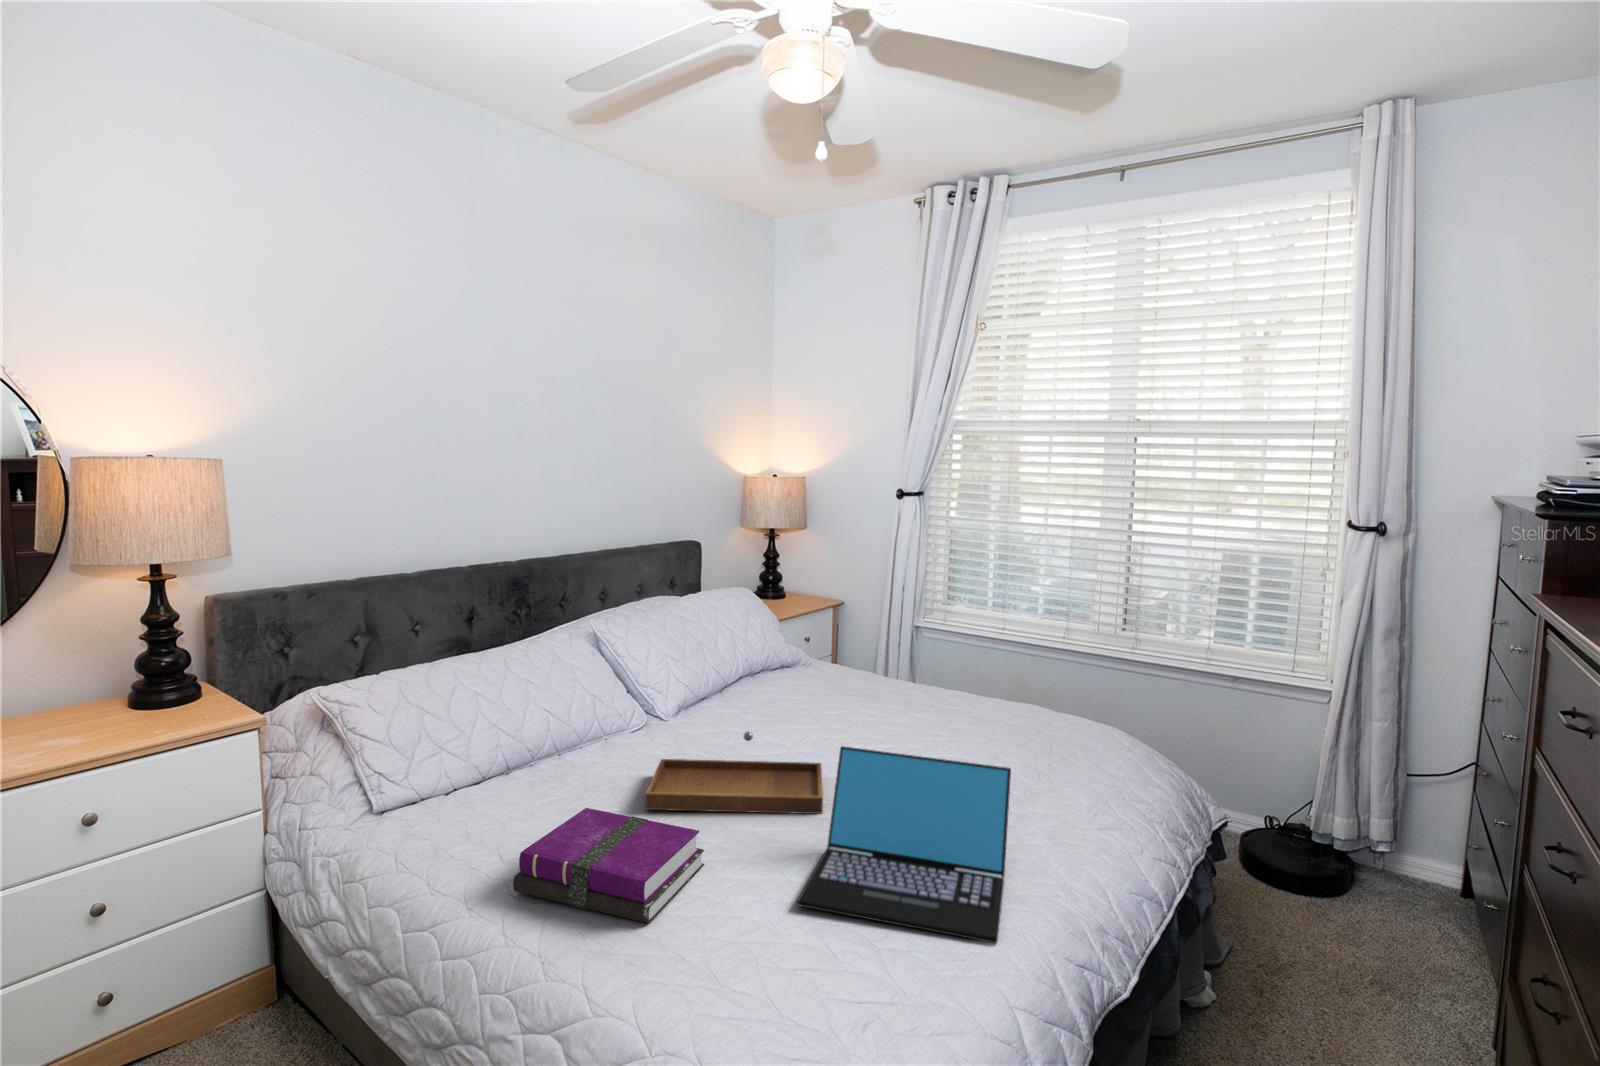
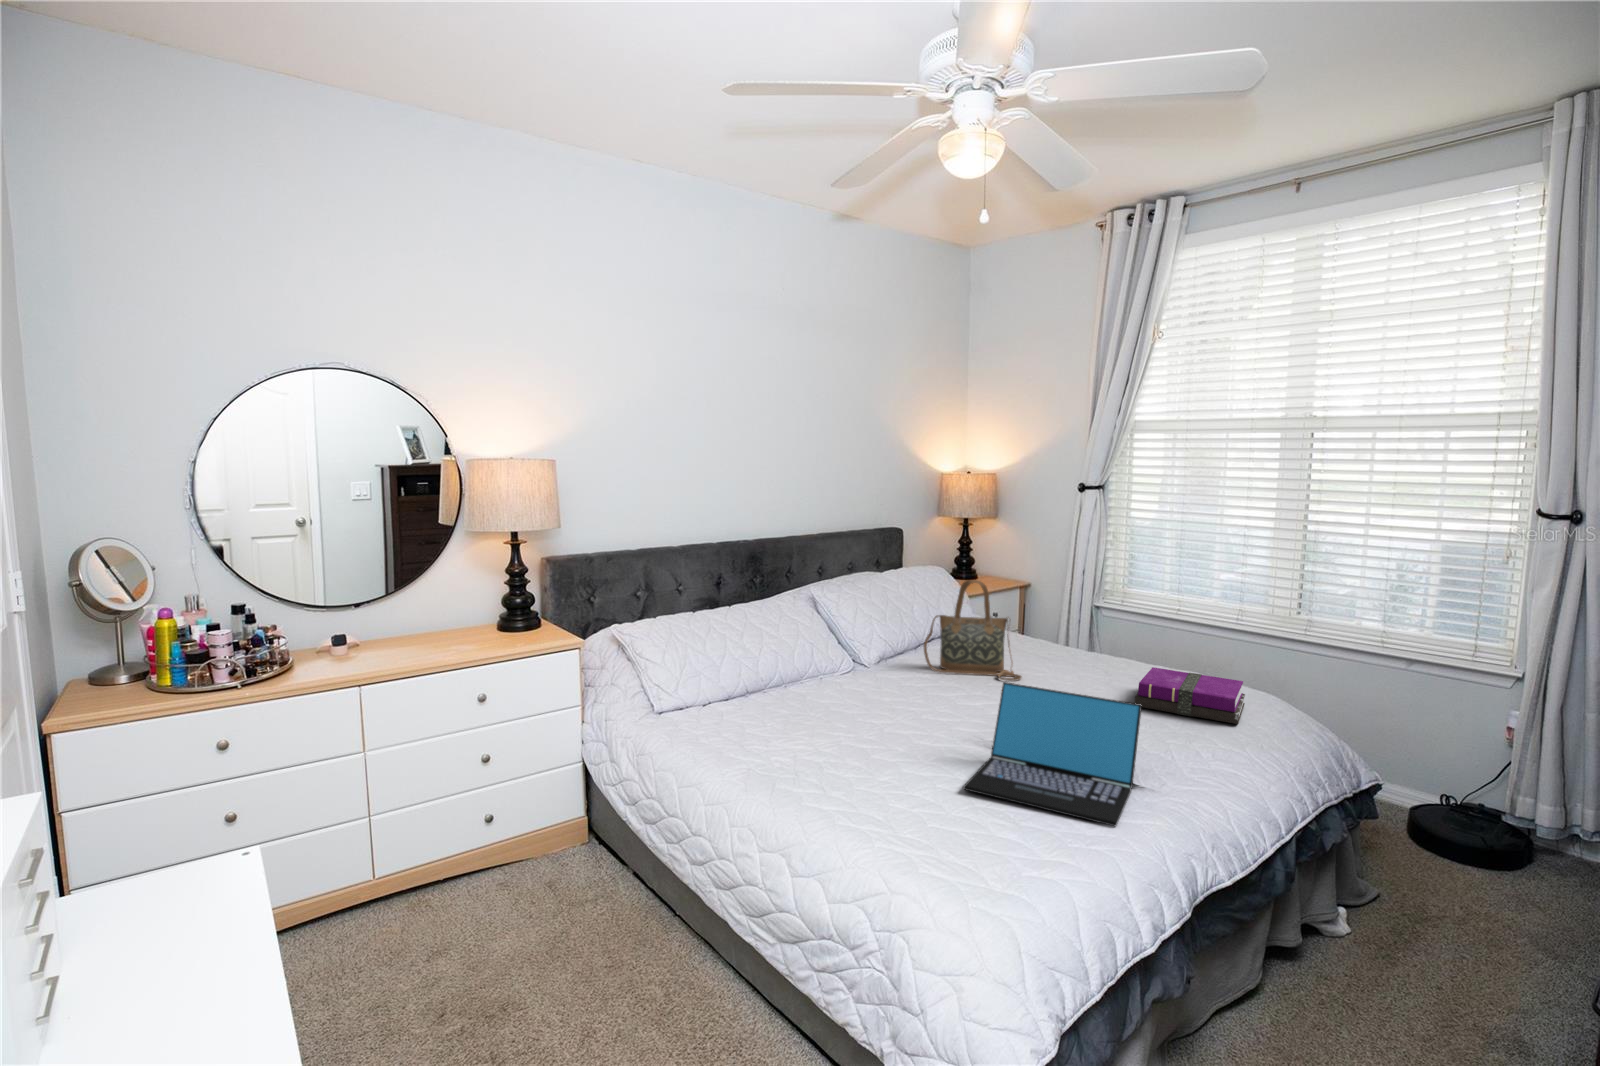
handbag: none [732,608,851,730] -> present [924,580,1021,681]
tray: present [645,732,823,814] -> none [854,672,992,737]
notebook: present [513,808,704,923] -> present [1135,667,1245,724]

